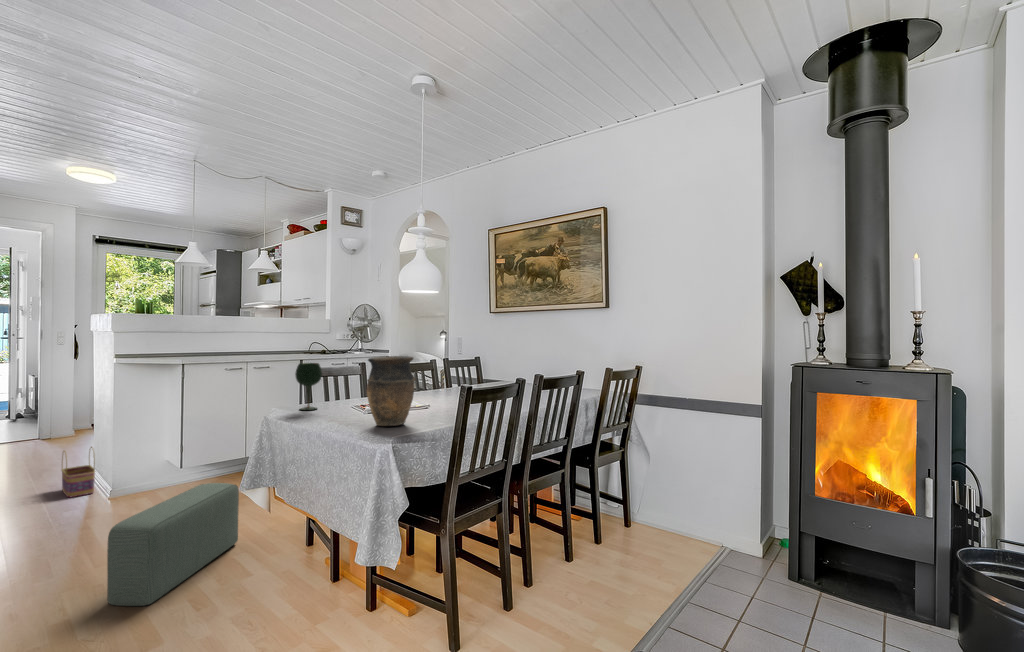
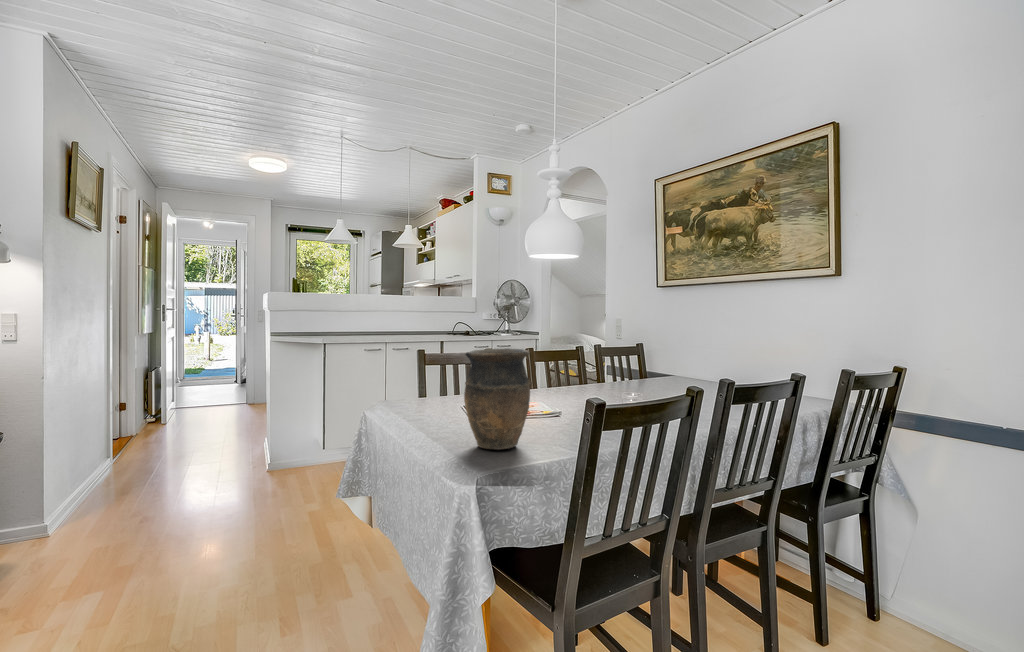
wine glass: present [295,363,322,410] -> none [398,353,429,412]
basket: present [62,447,95,497] -> none [229,425,254,474]
pouf: present [107,483,239,606] -> none [203,484,354,627]

